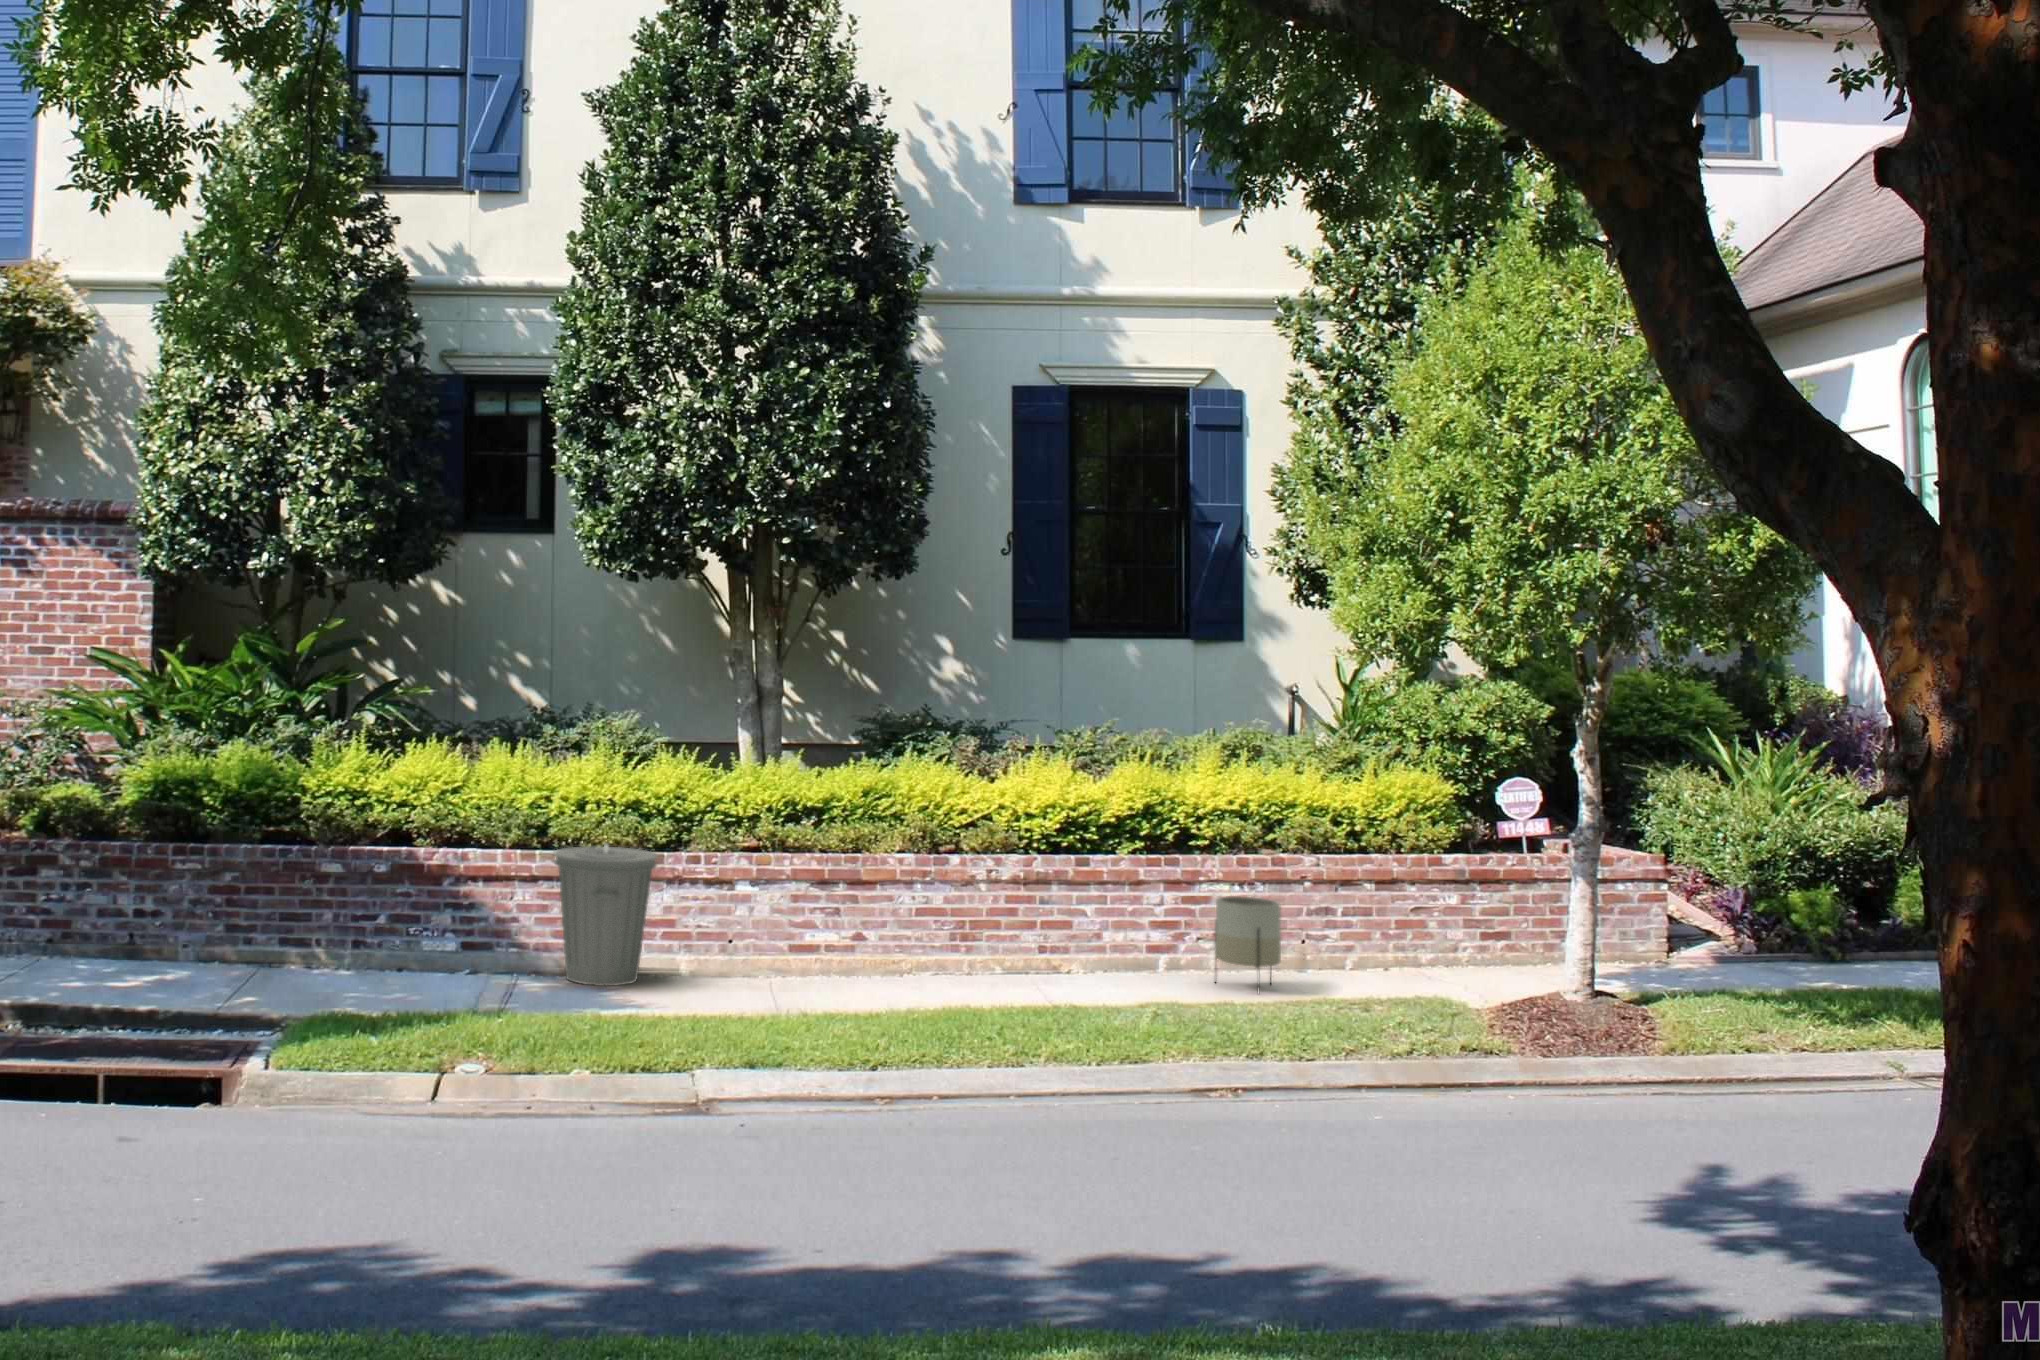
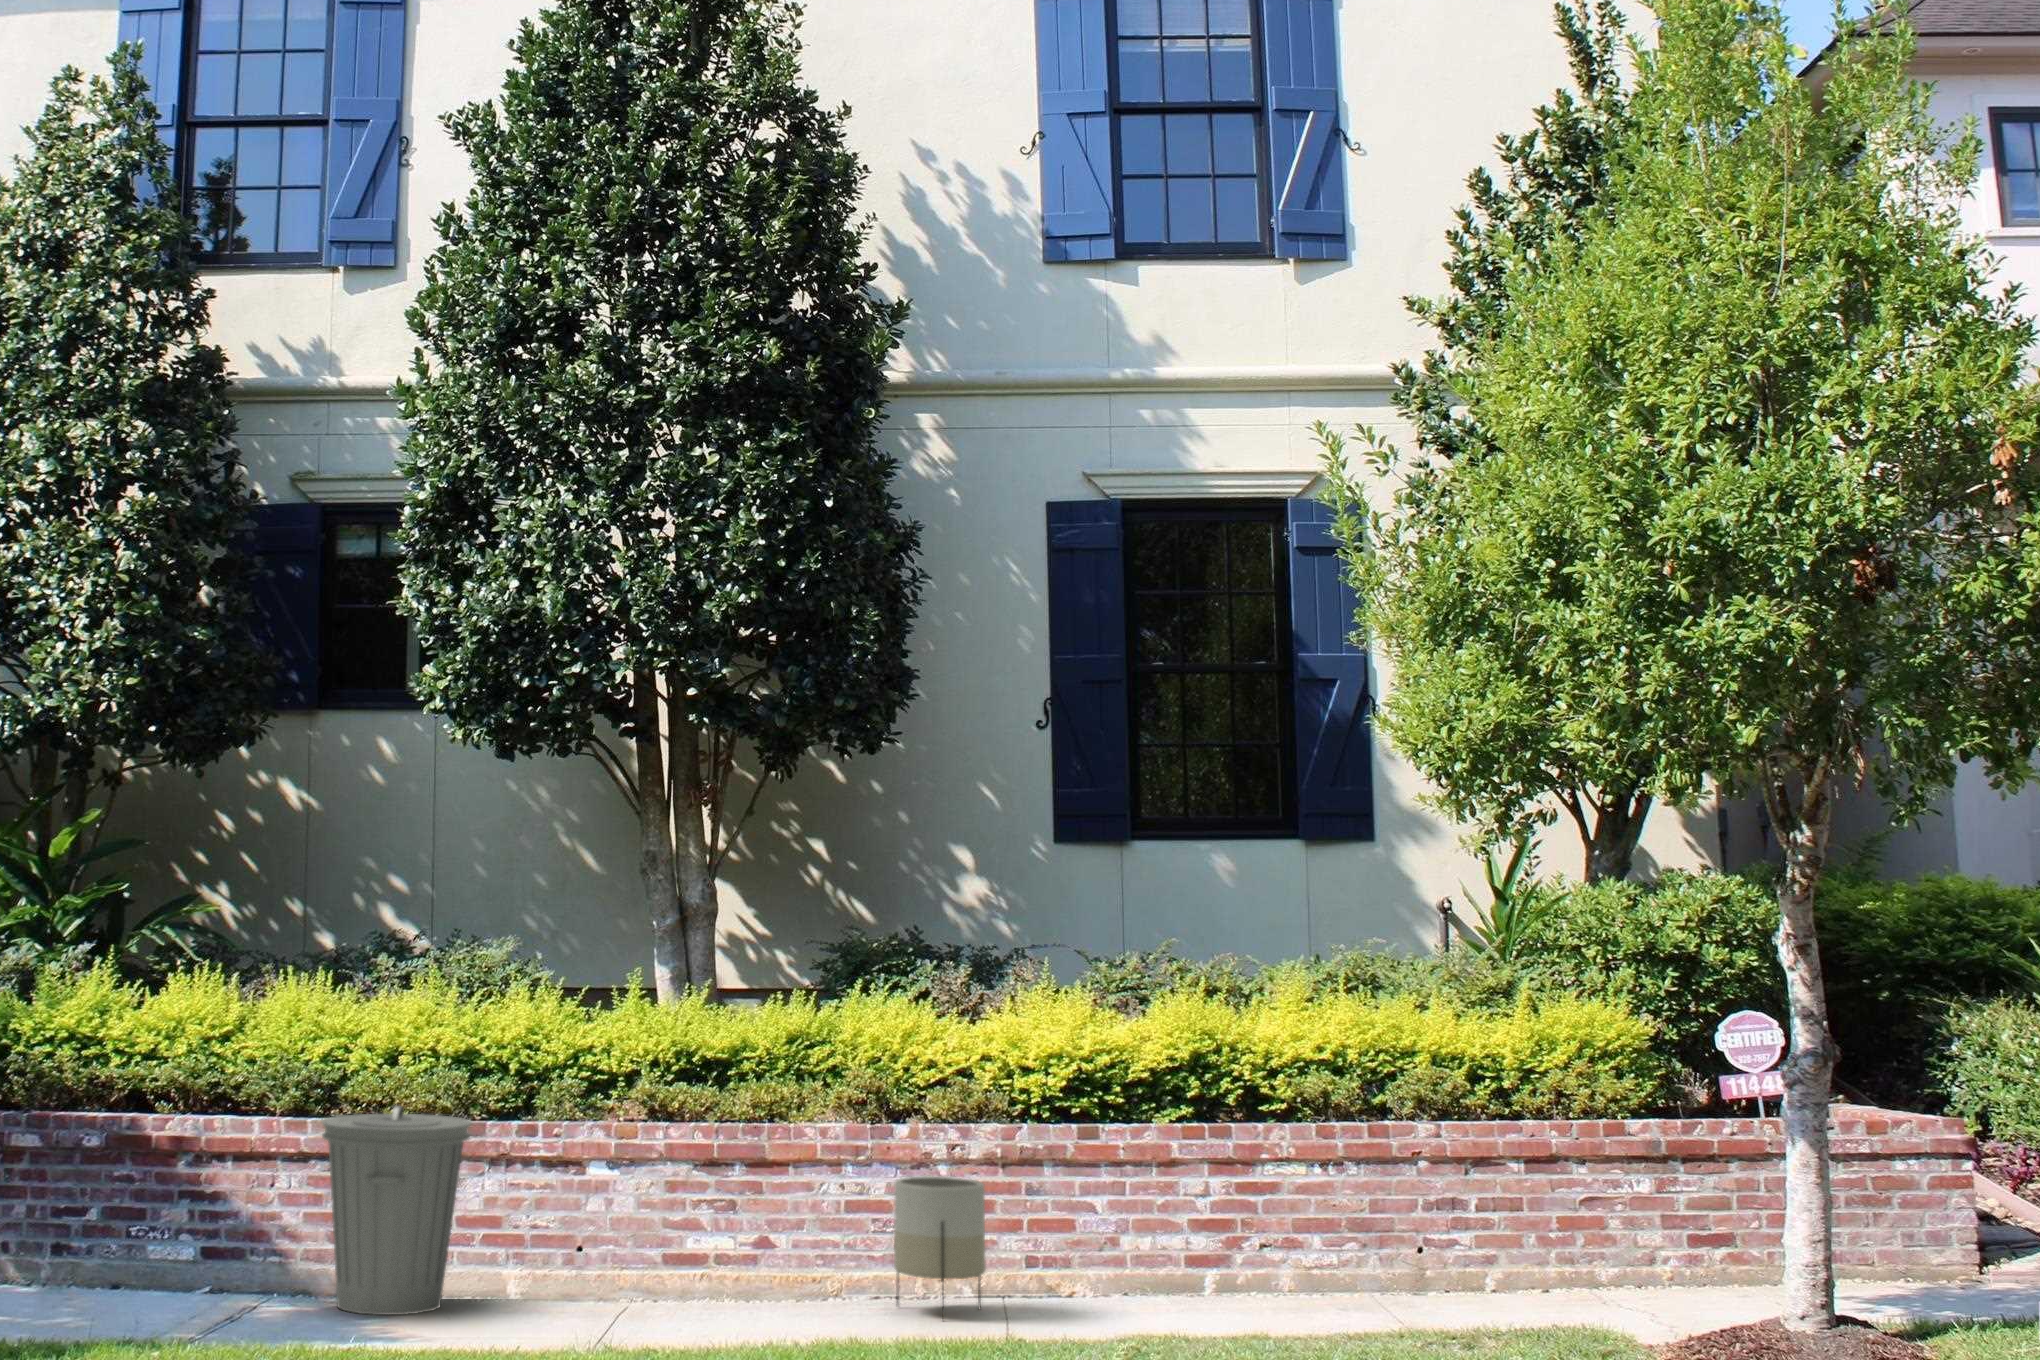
planter: present [1215,896,1281,985] -> present [894,1177,986,1308]

